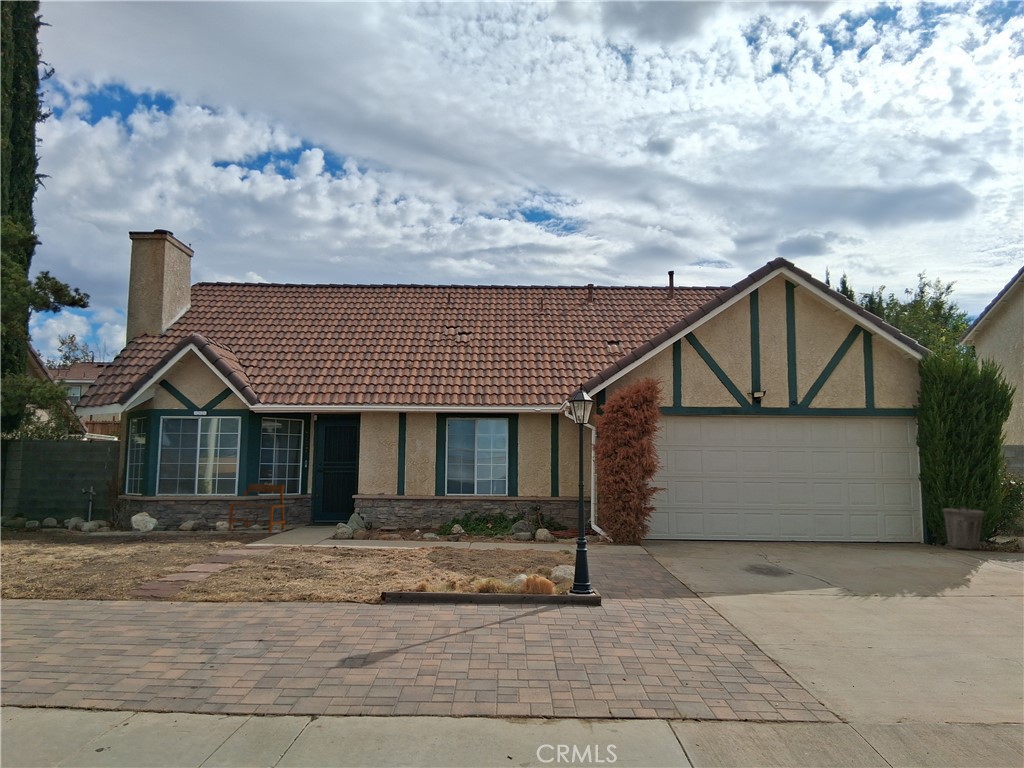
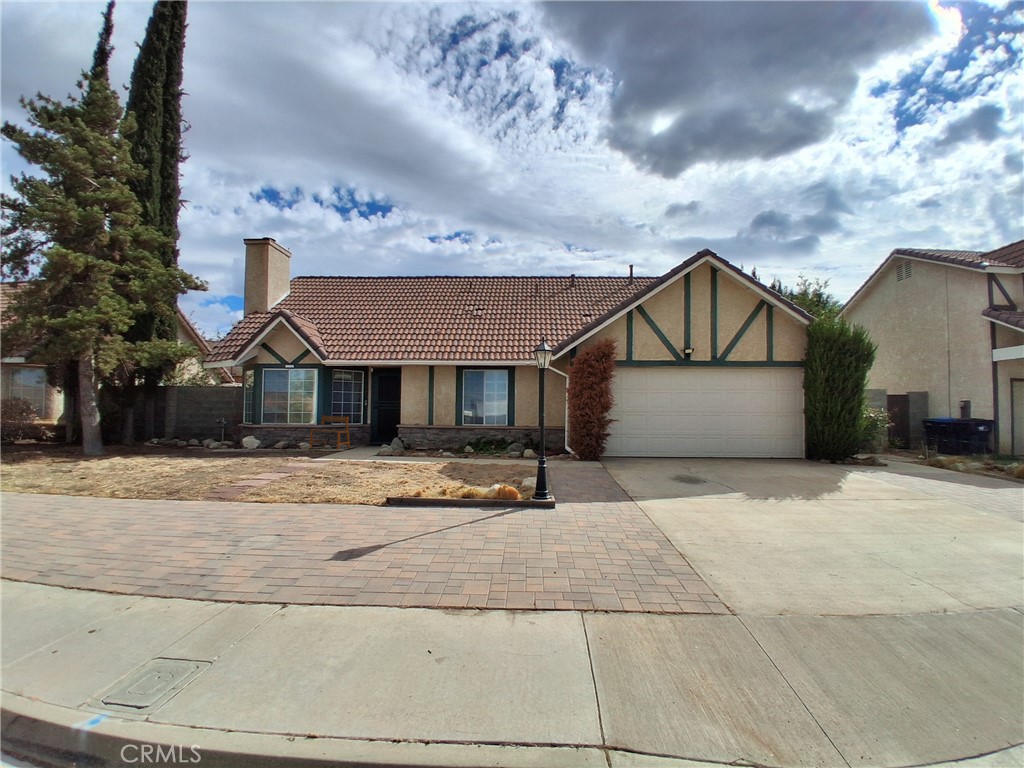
trash can: present [942,506,984,549] -> none [826,434,859,466]

